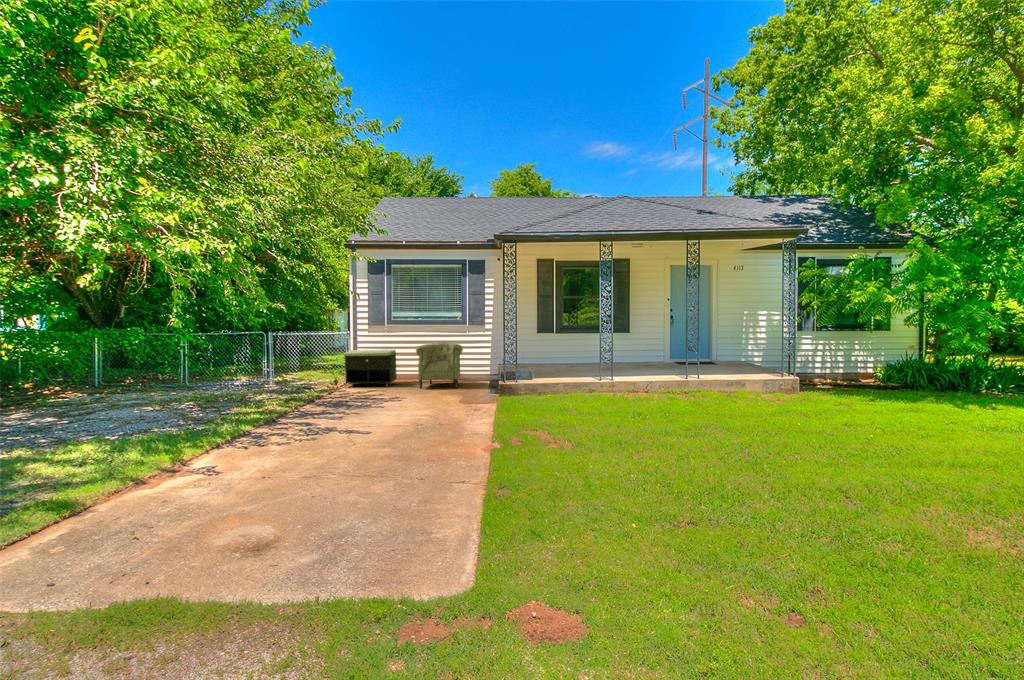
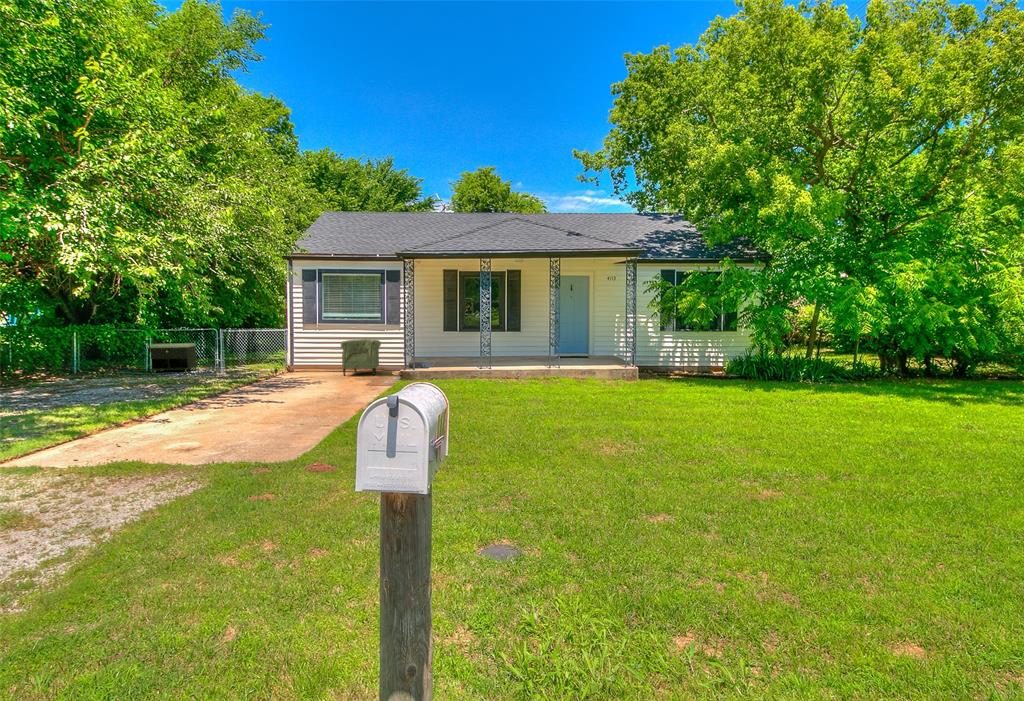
storage bench: present [344,350,397,387] -> present [147,343,197,372]

